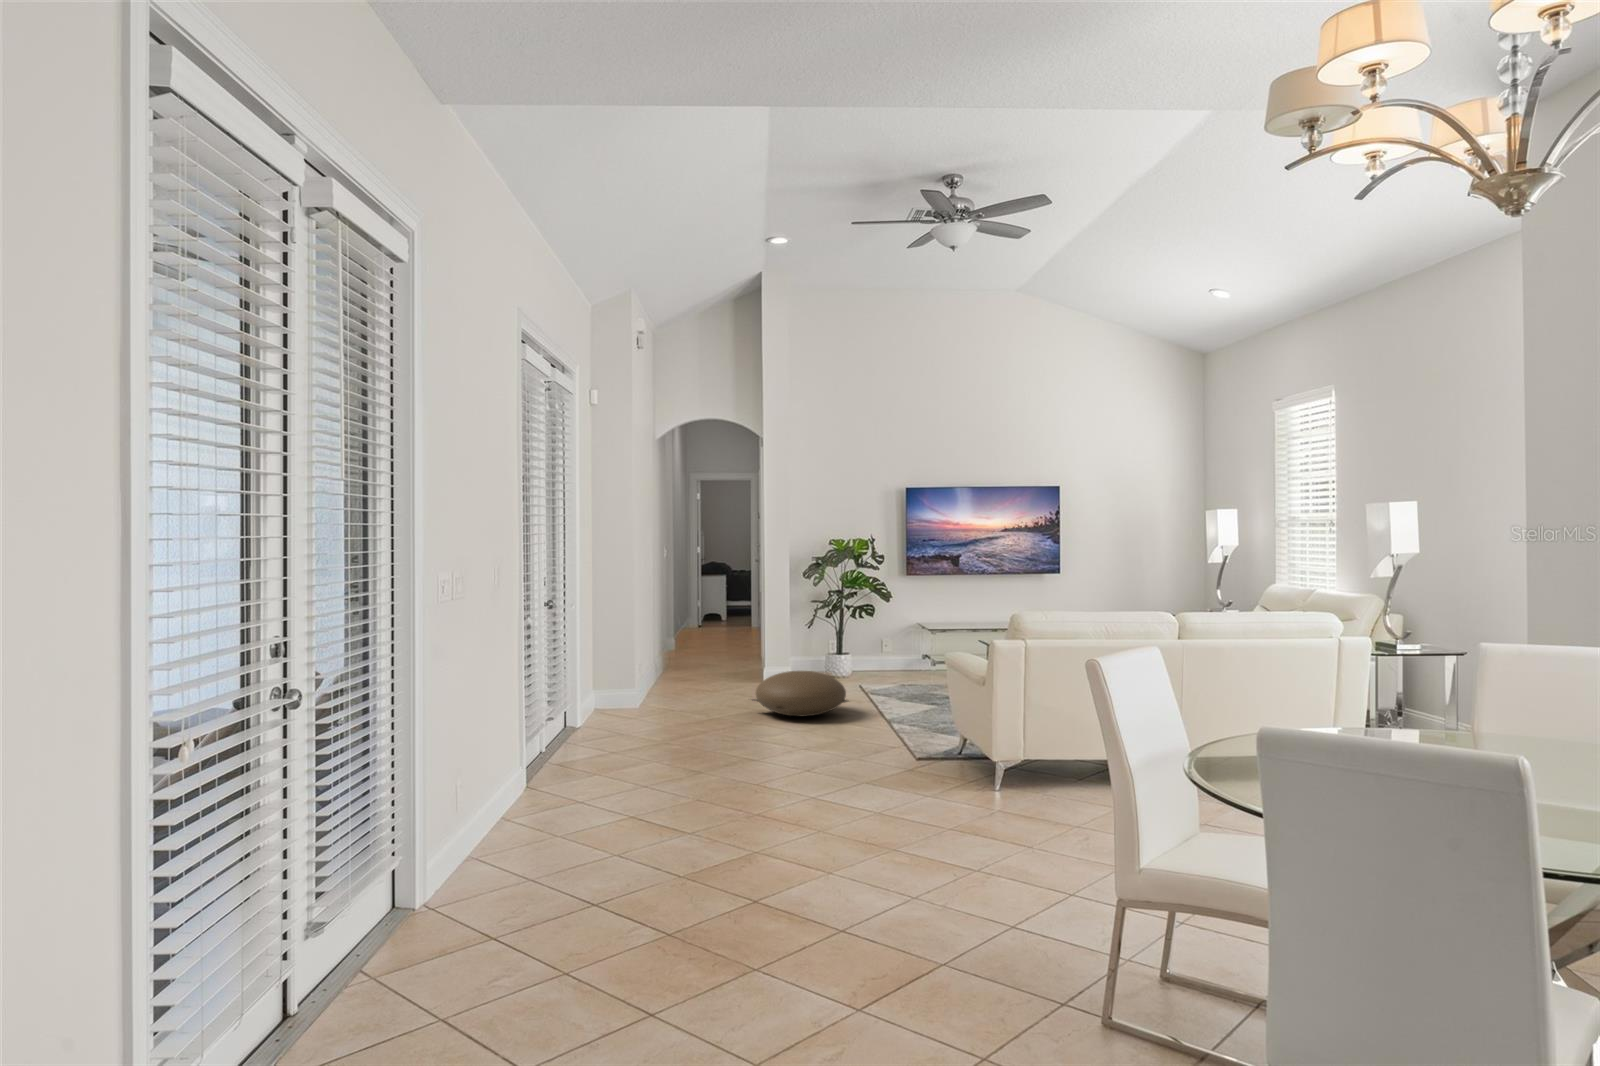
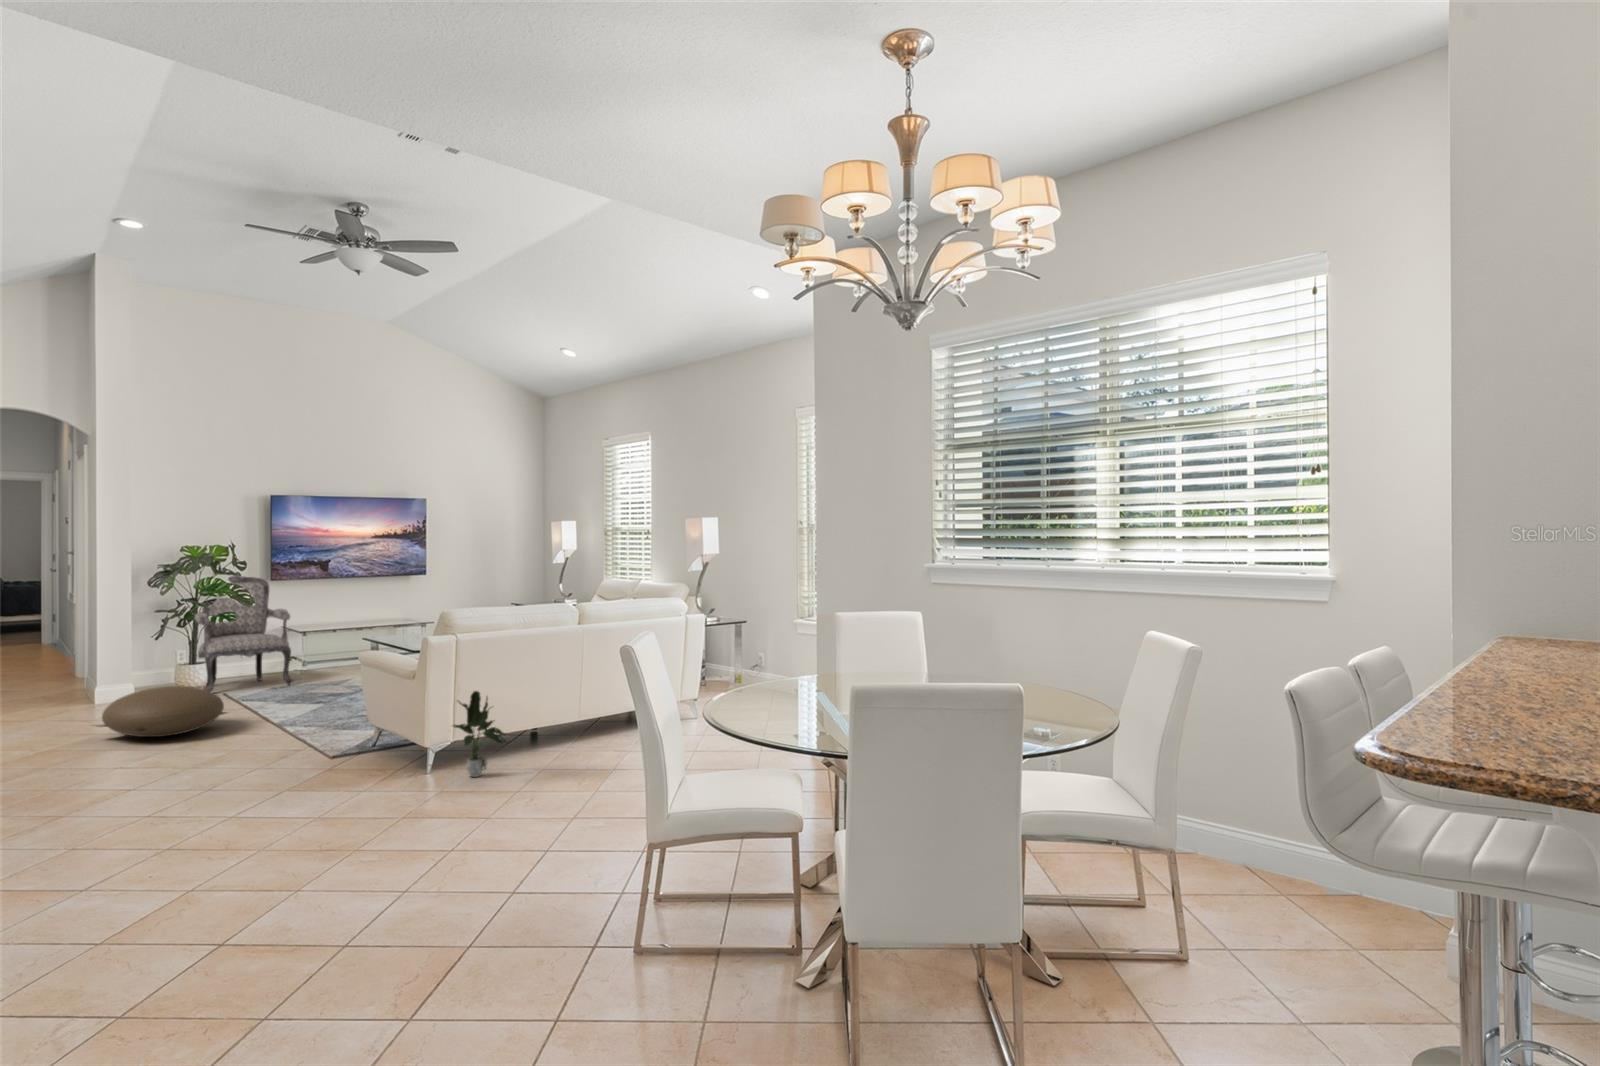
armchair: none [840,568,921,683] -> present [195,575,293,692]
potted plant: none [1014,703,1078,801] -> present [453,691,506,777]

